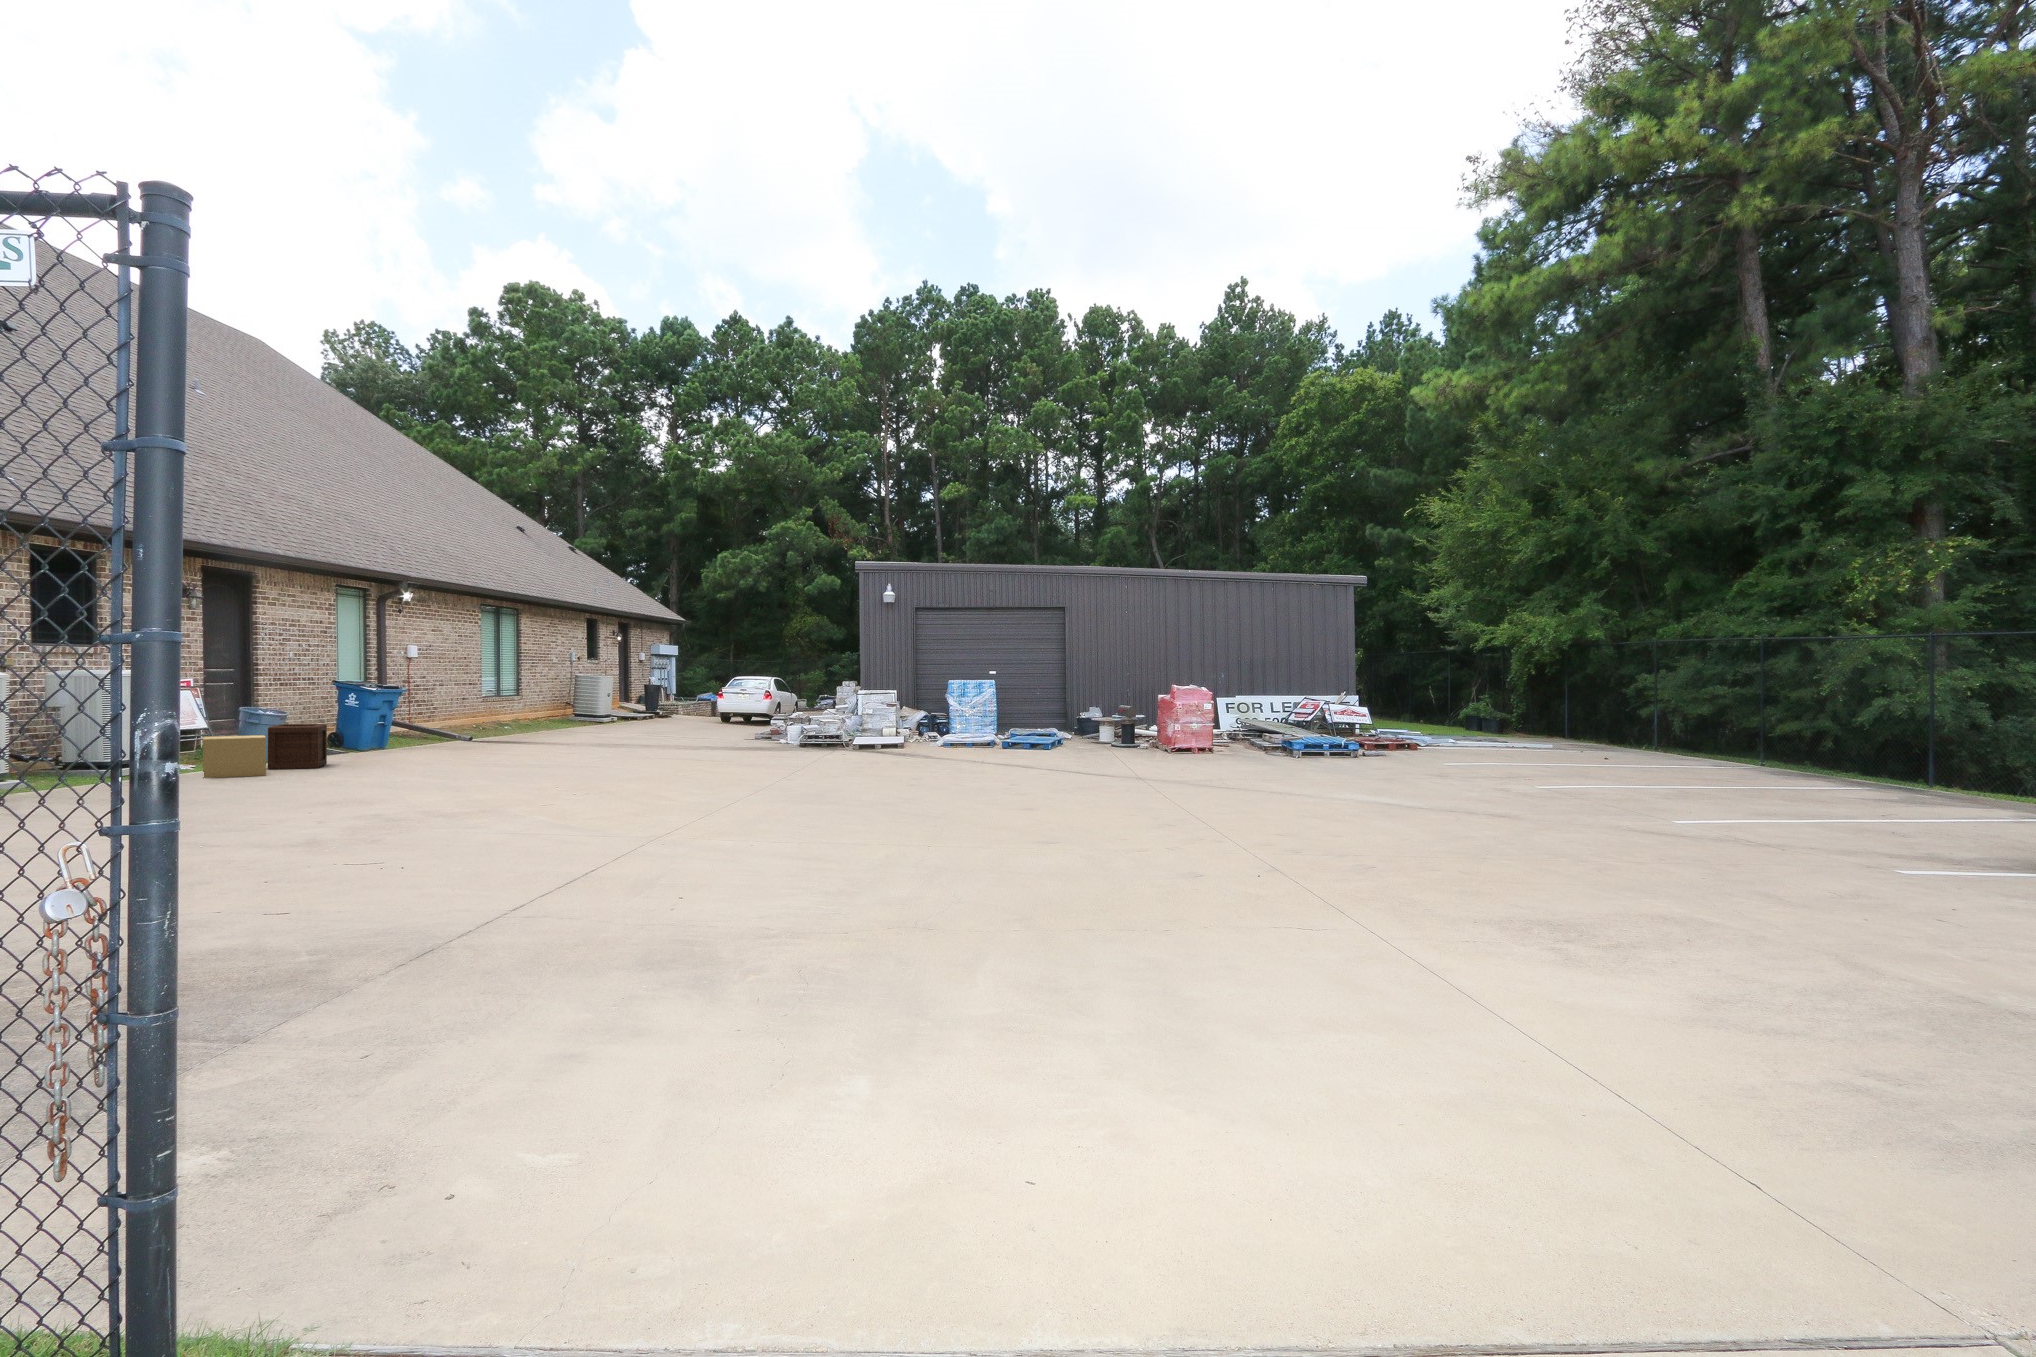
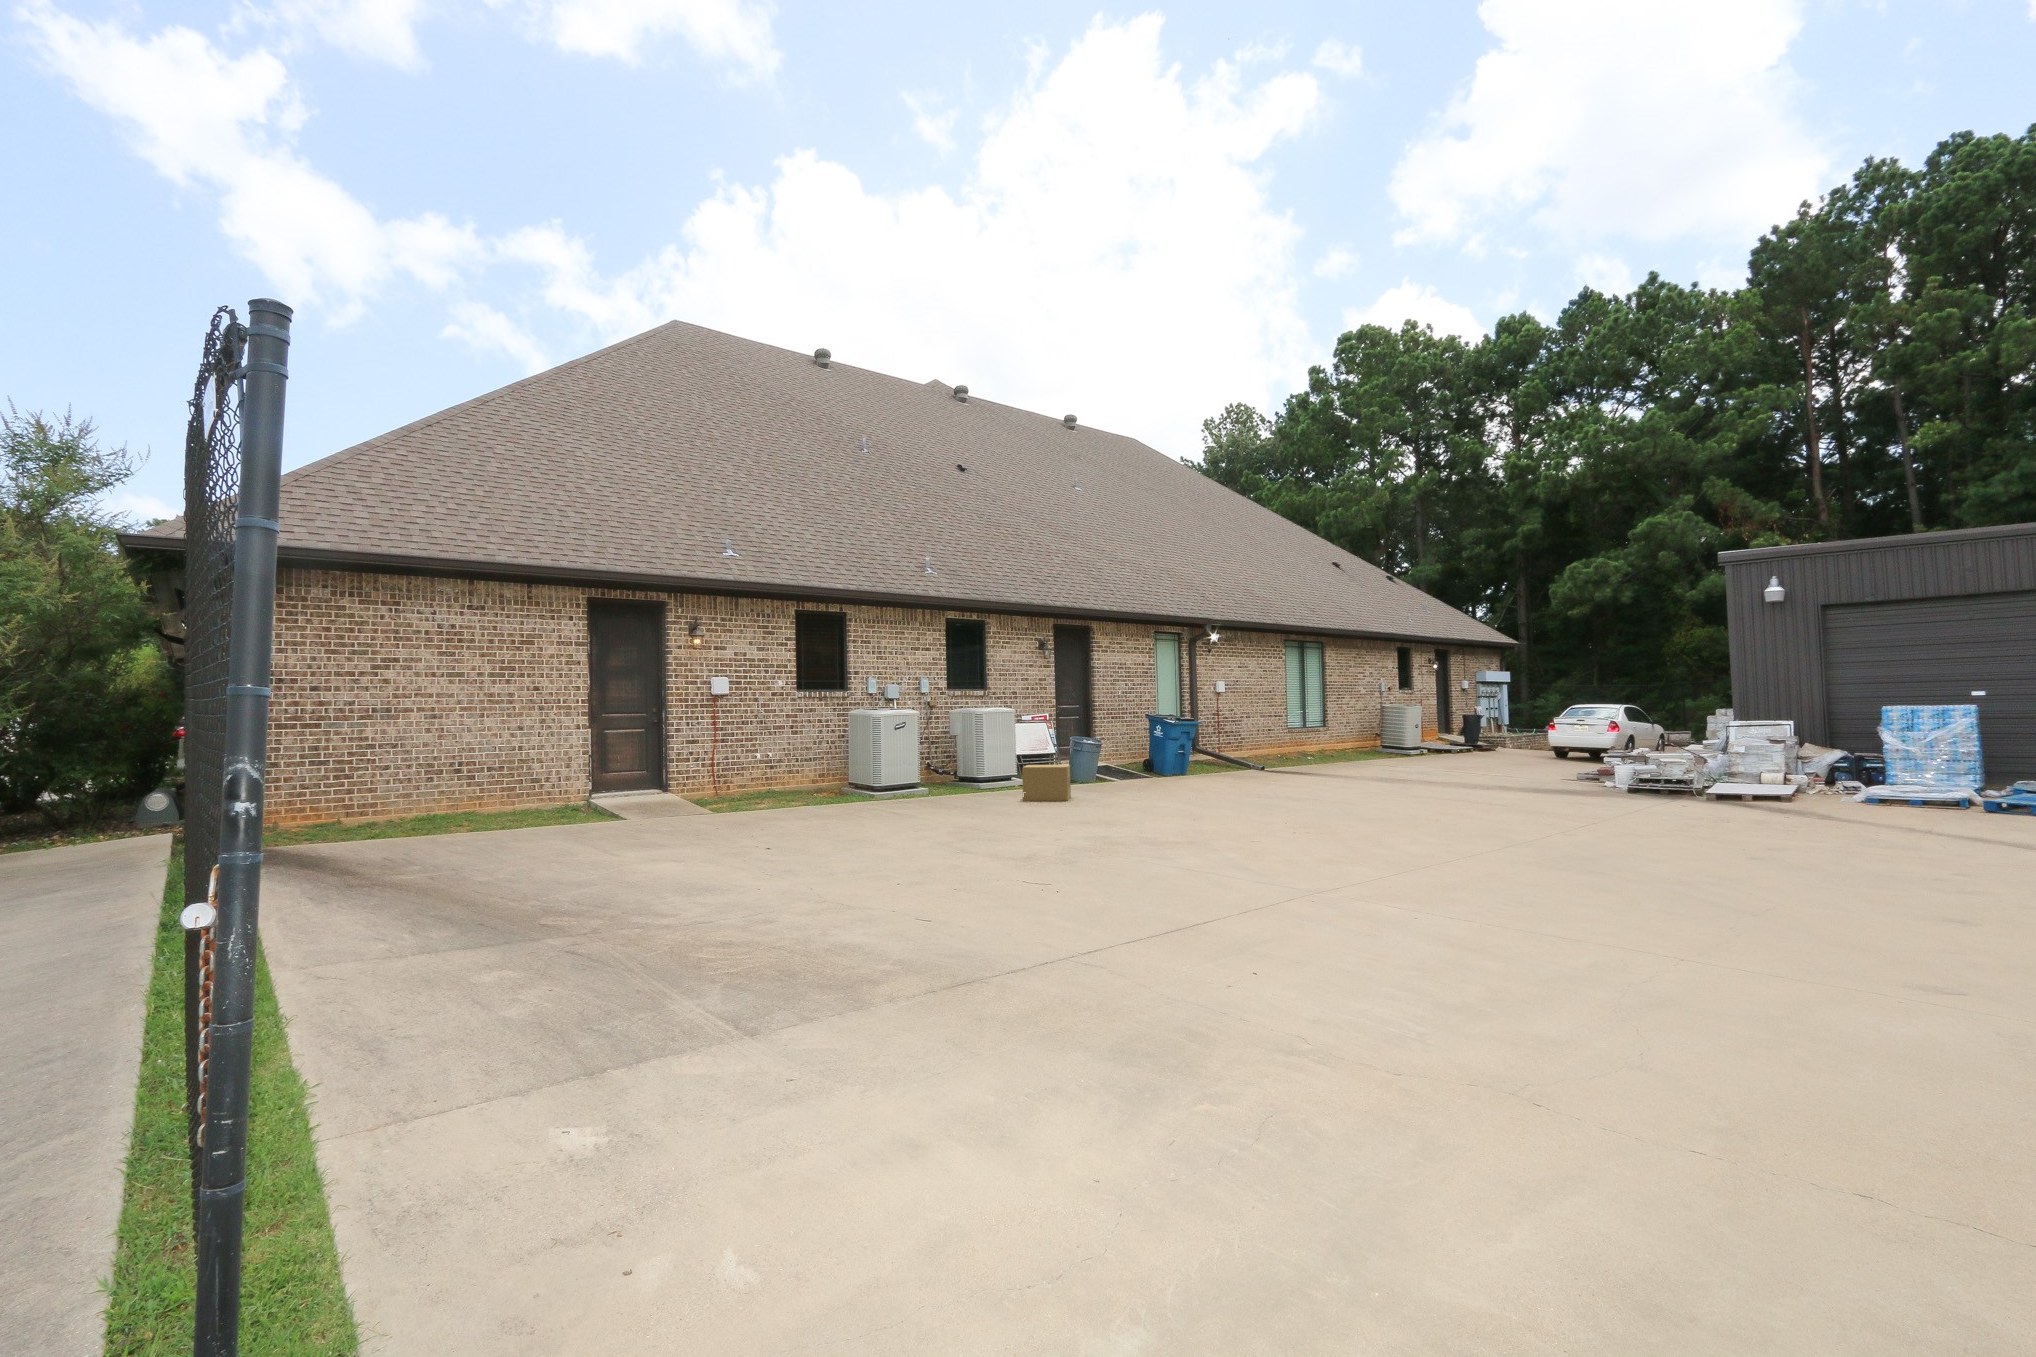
wooden crate: present [268,724,327,770] -> none [1075,755,1123,796]

